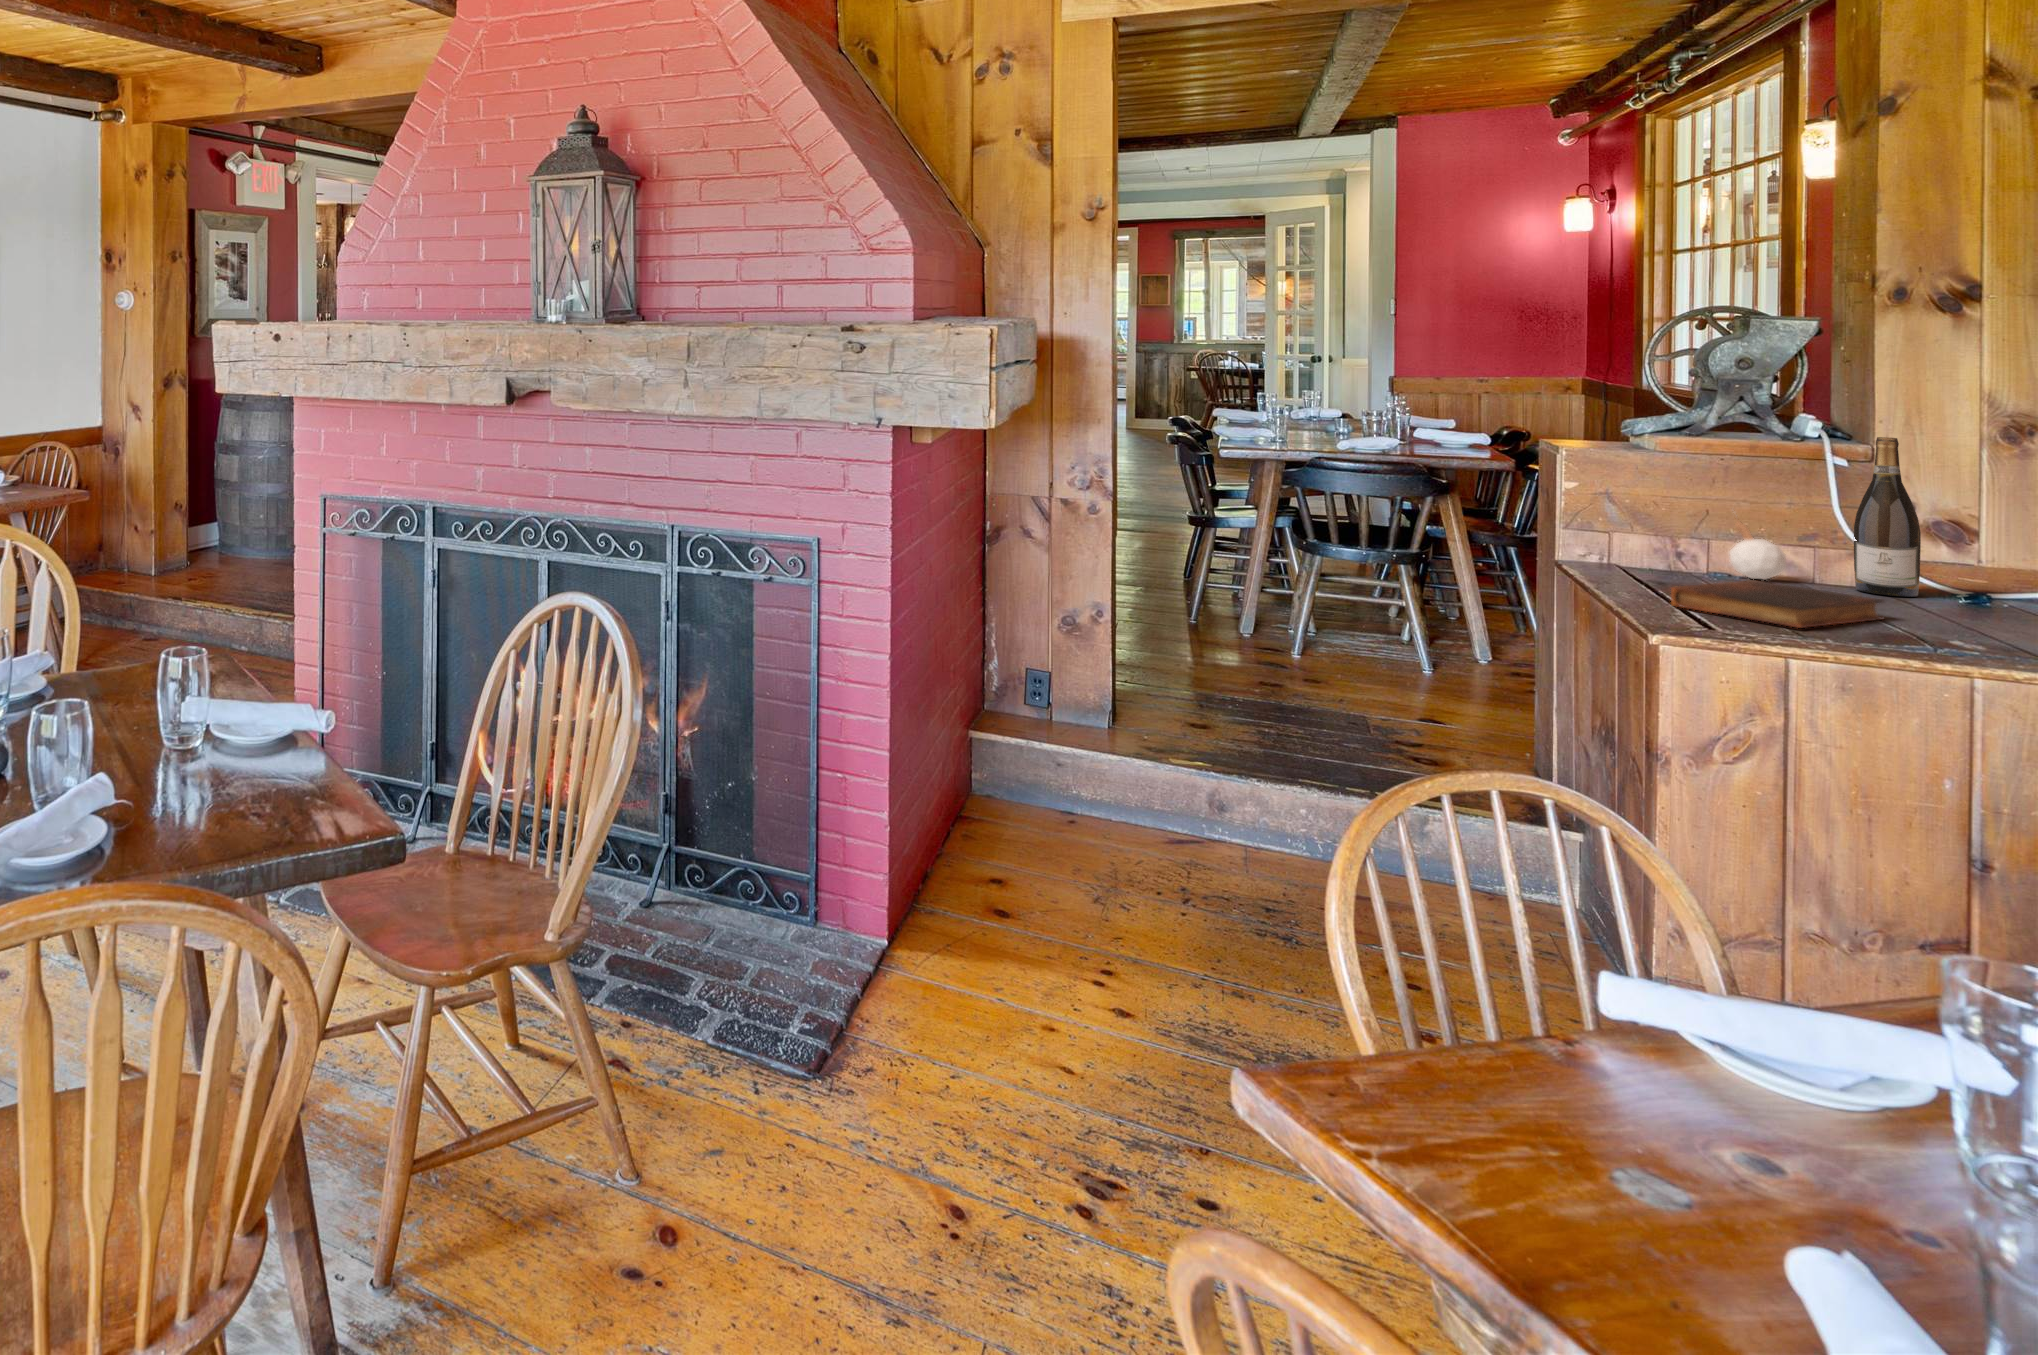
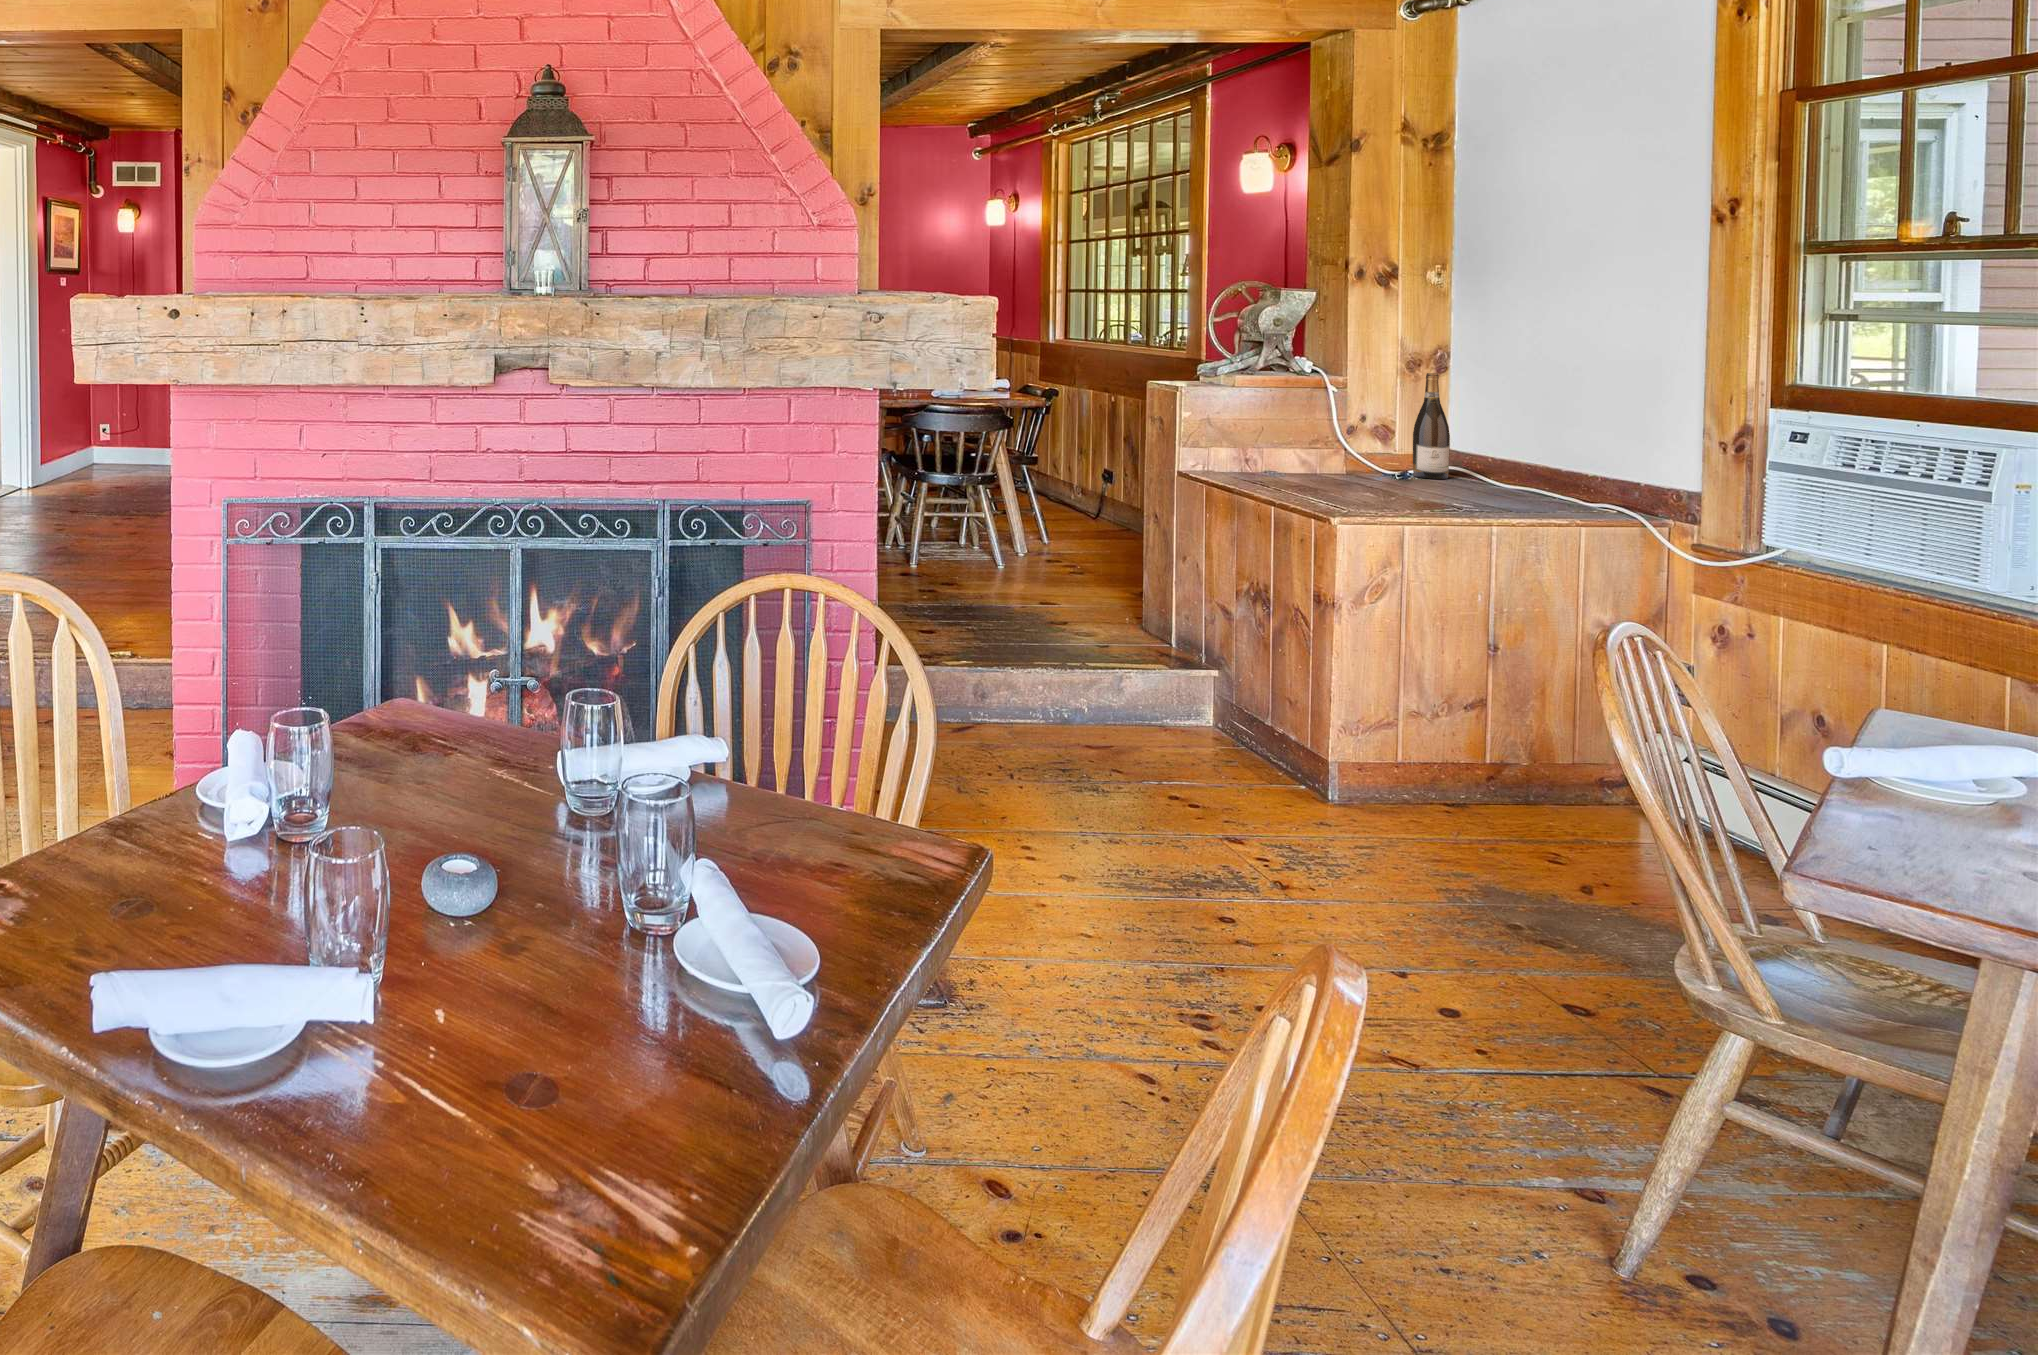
candle: present [1730,515,1786,580] -> none [1342,426,1377,475]
book: present [1671,580,1883,628] -> none [1368,475,1468,505]

